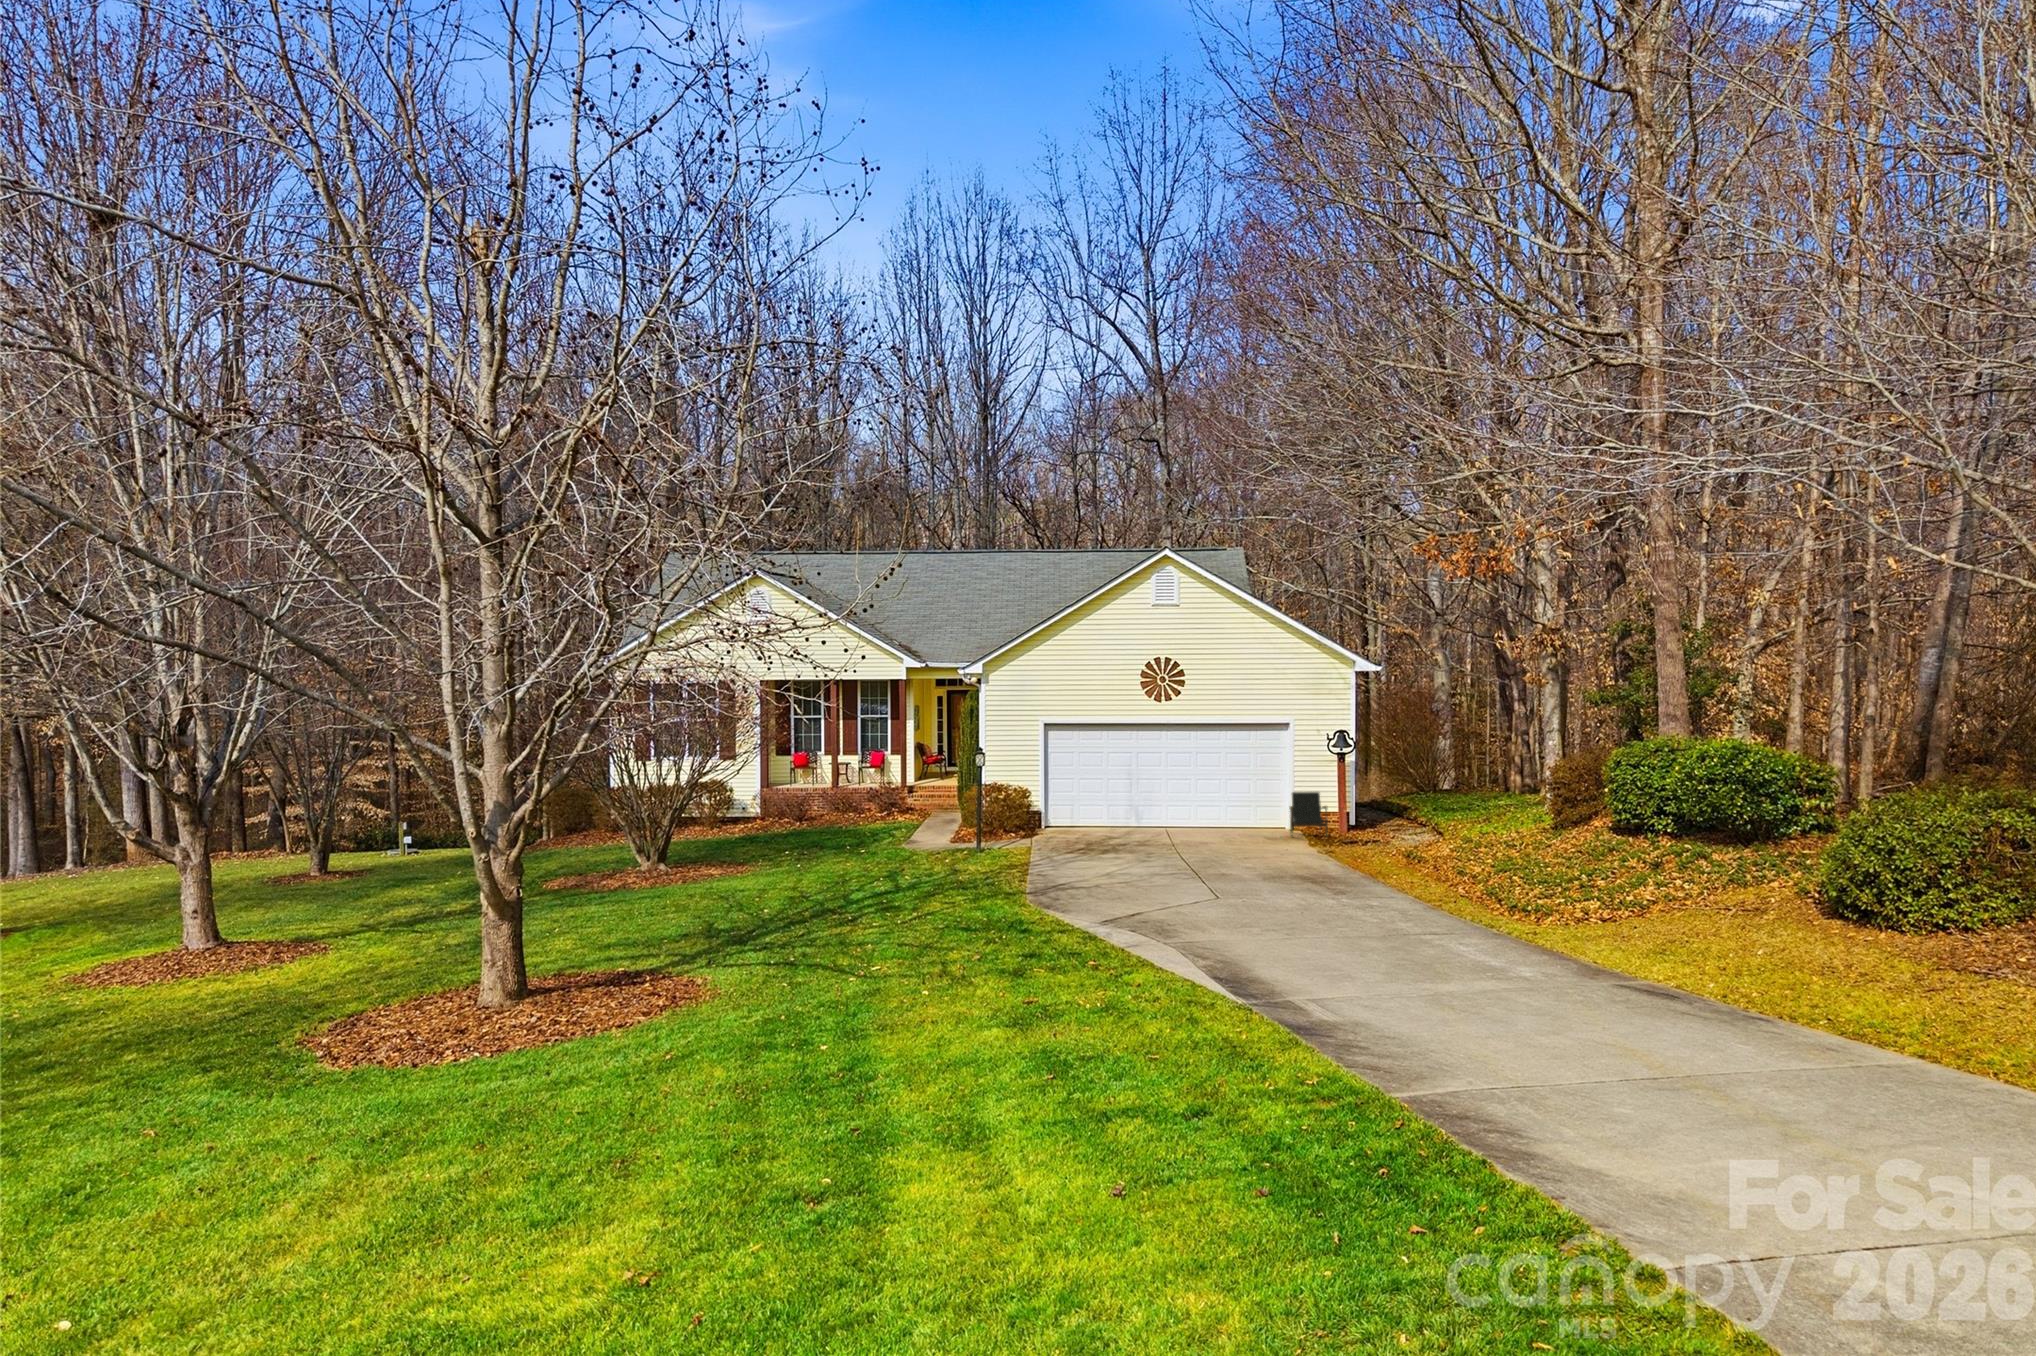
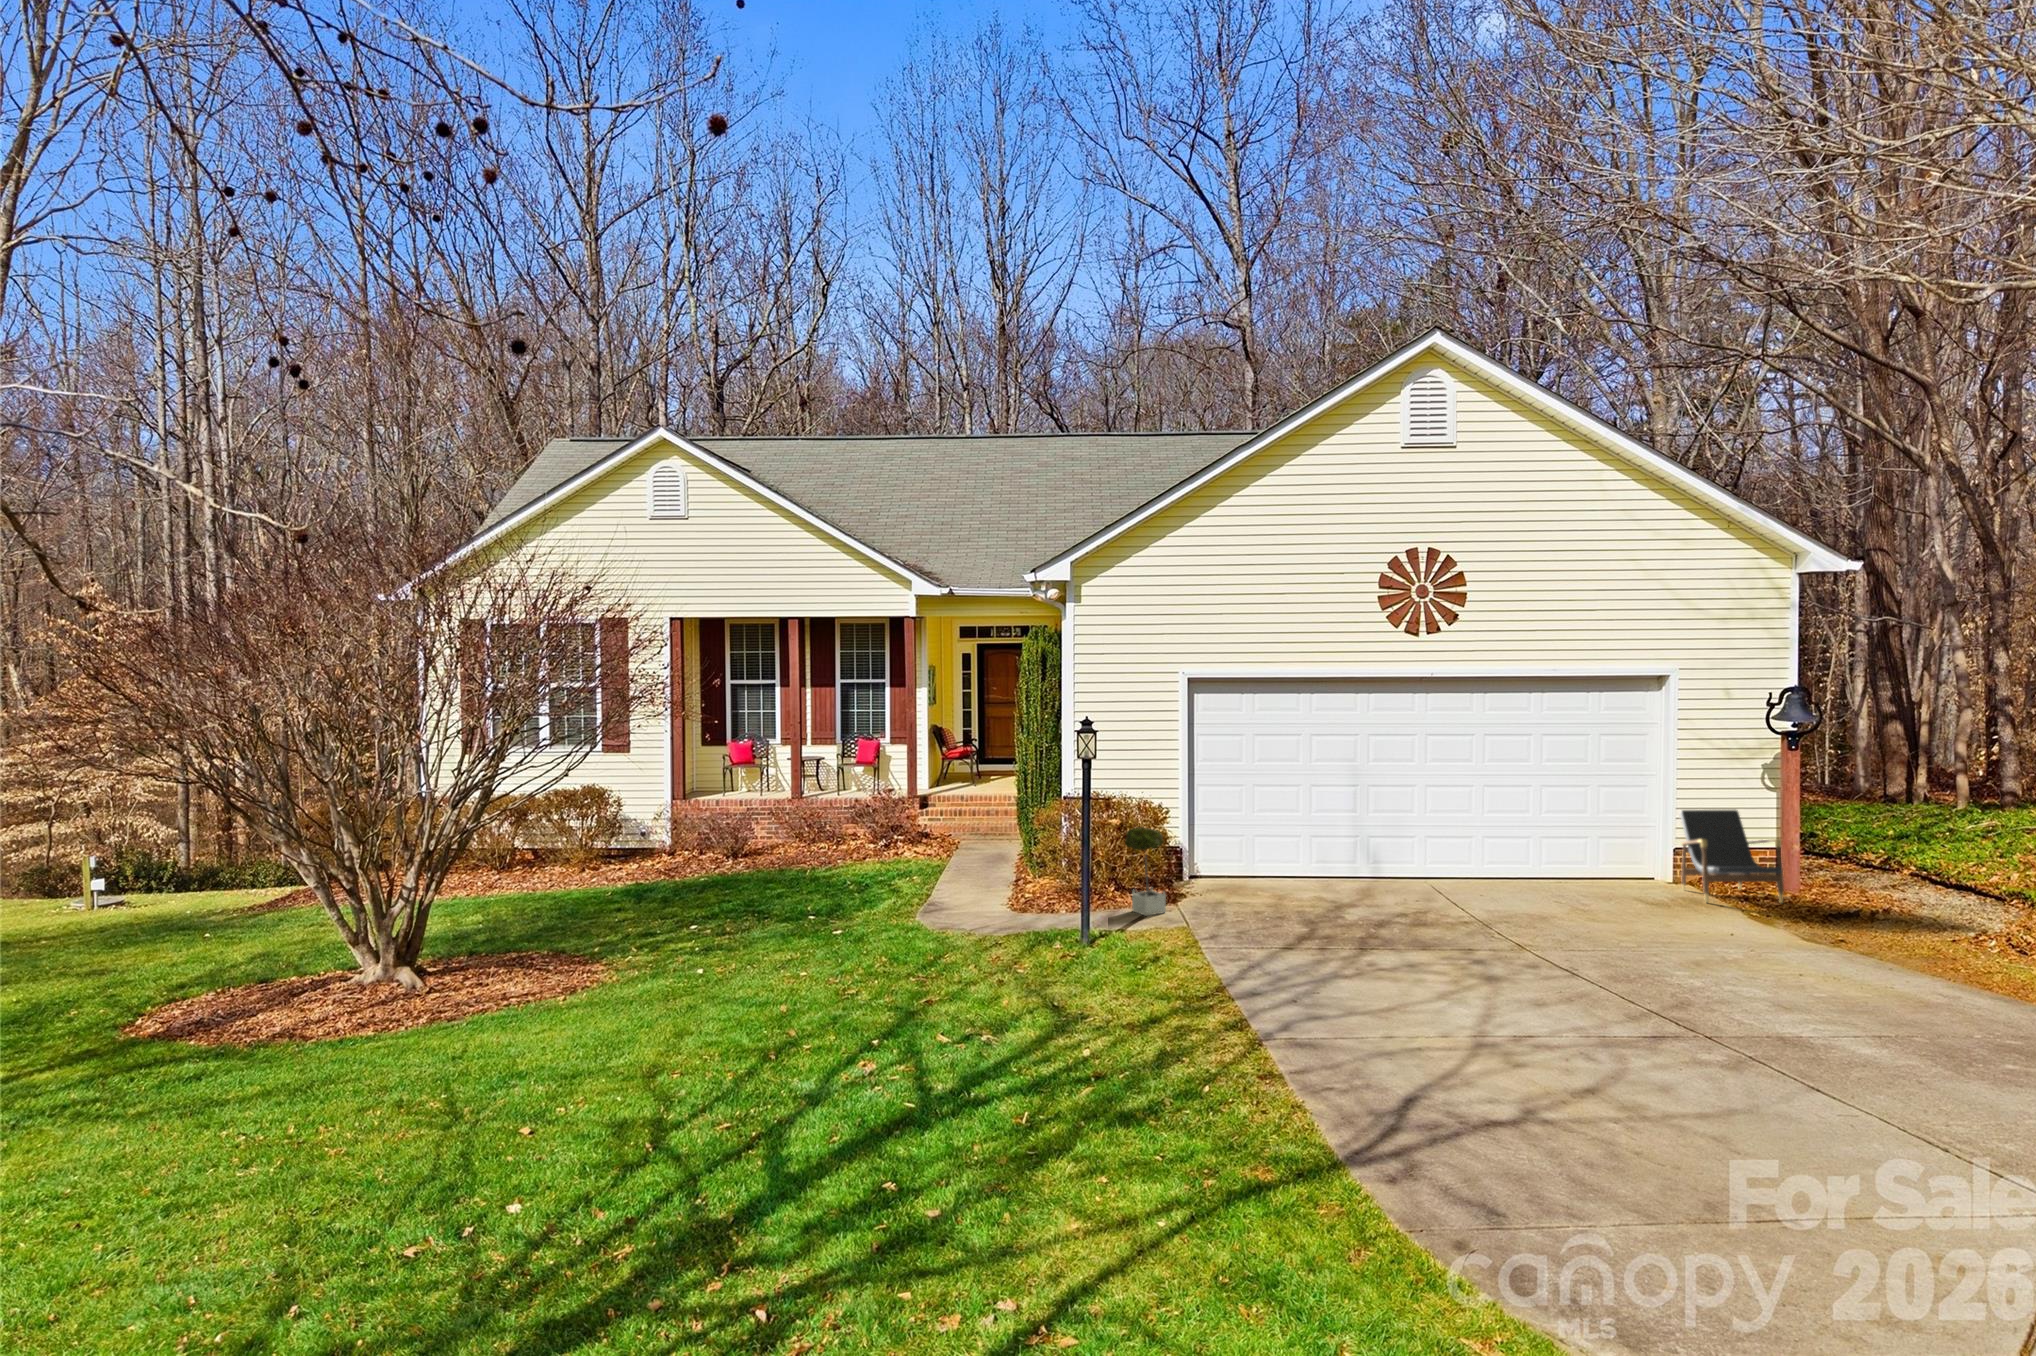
potted tree: none [1005,799,1025,843] -> present [1125,827,1166,916]

